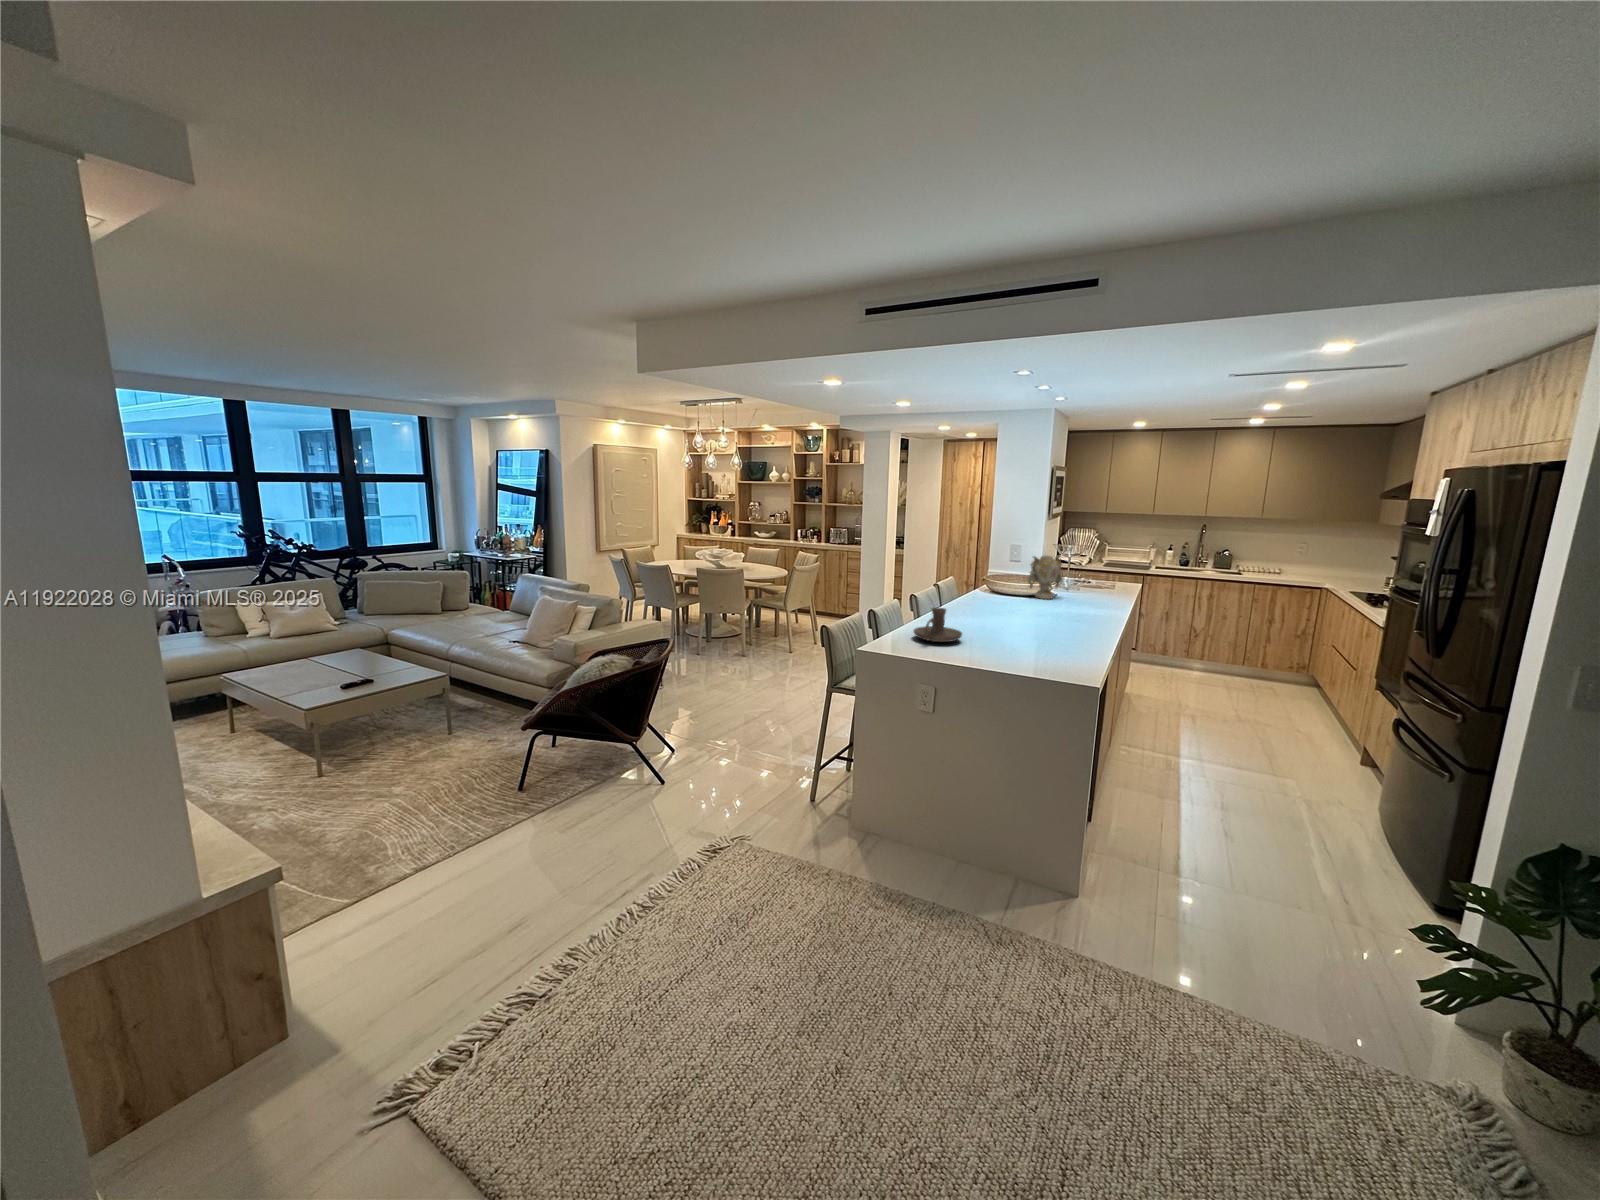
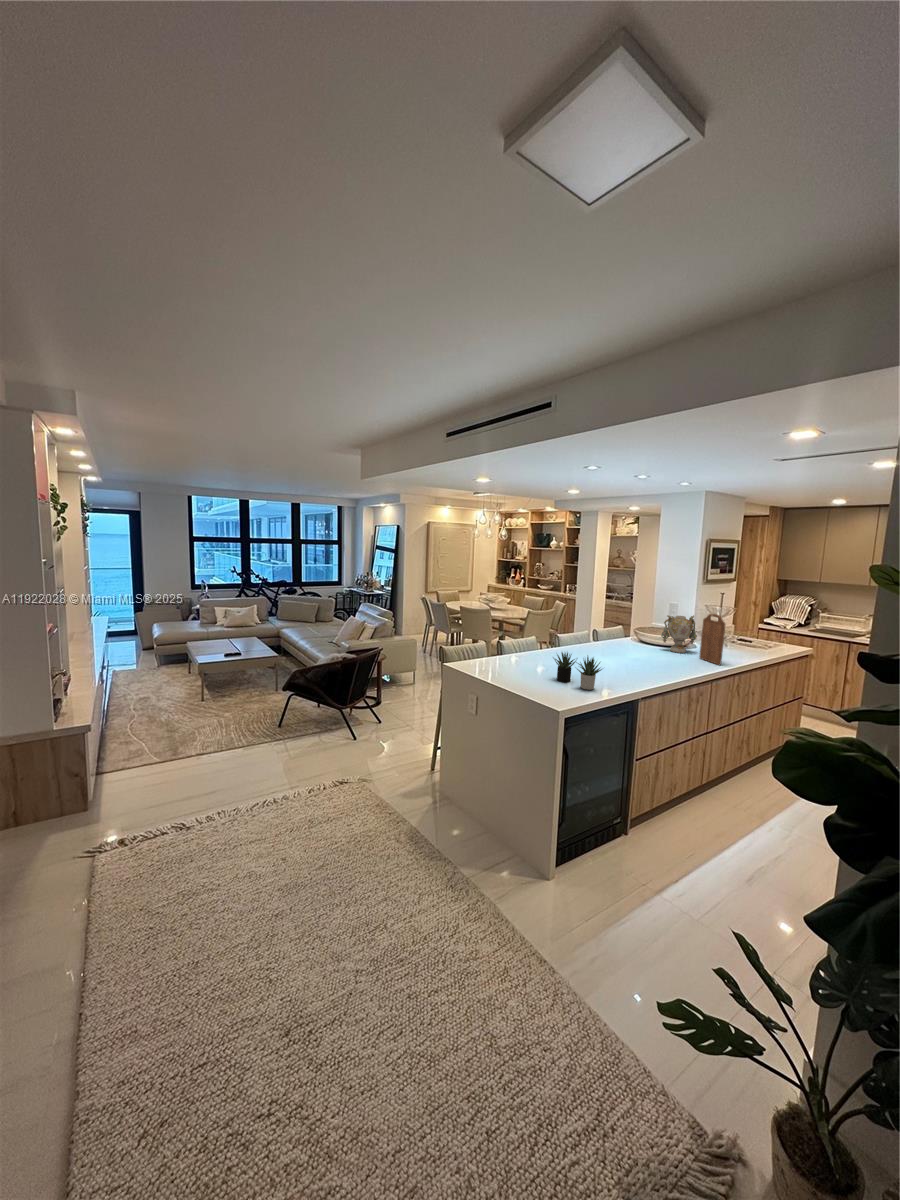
cutting board: none [1076,550,1112,608] -> present [699,614,725,665]
candle holder: present [914,608,962,642] -> none [488,644,527,670]
succulent plant: none [1003,608,1084,653] -> present [554,652,602,690]

